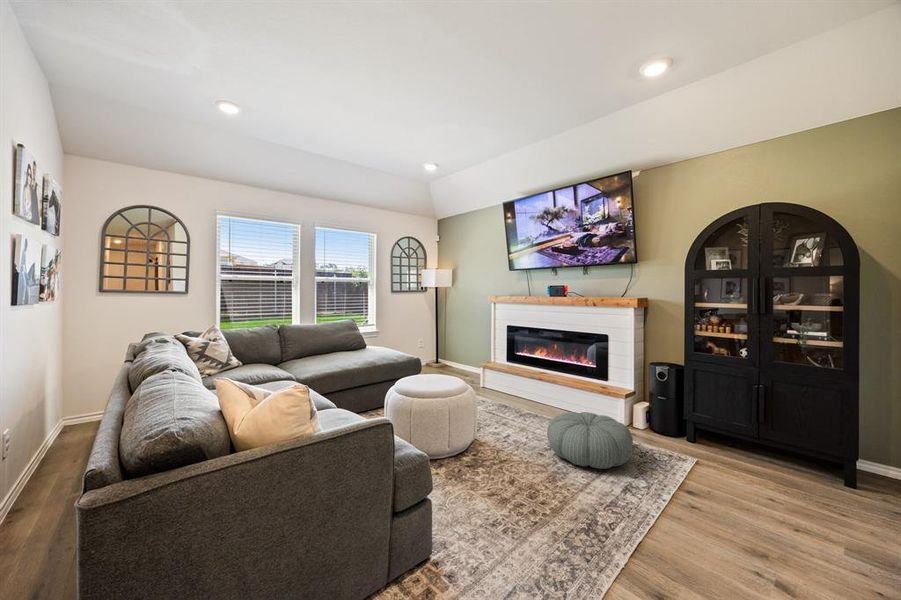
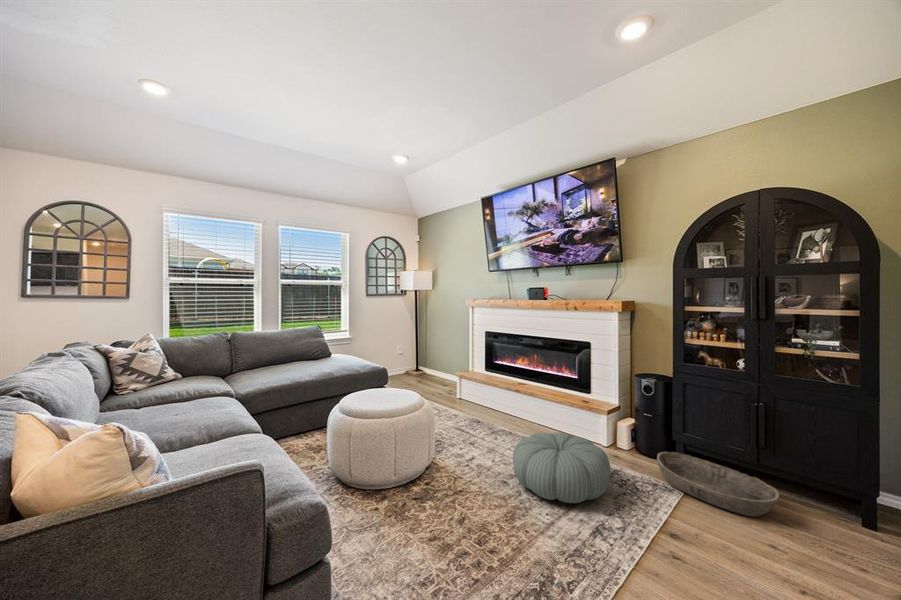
basket: none [671,428,776,478] -> present [657,452,779,517]

